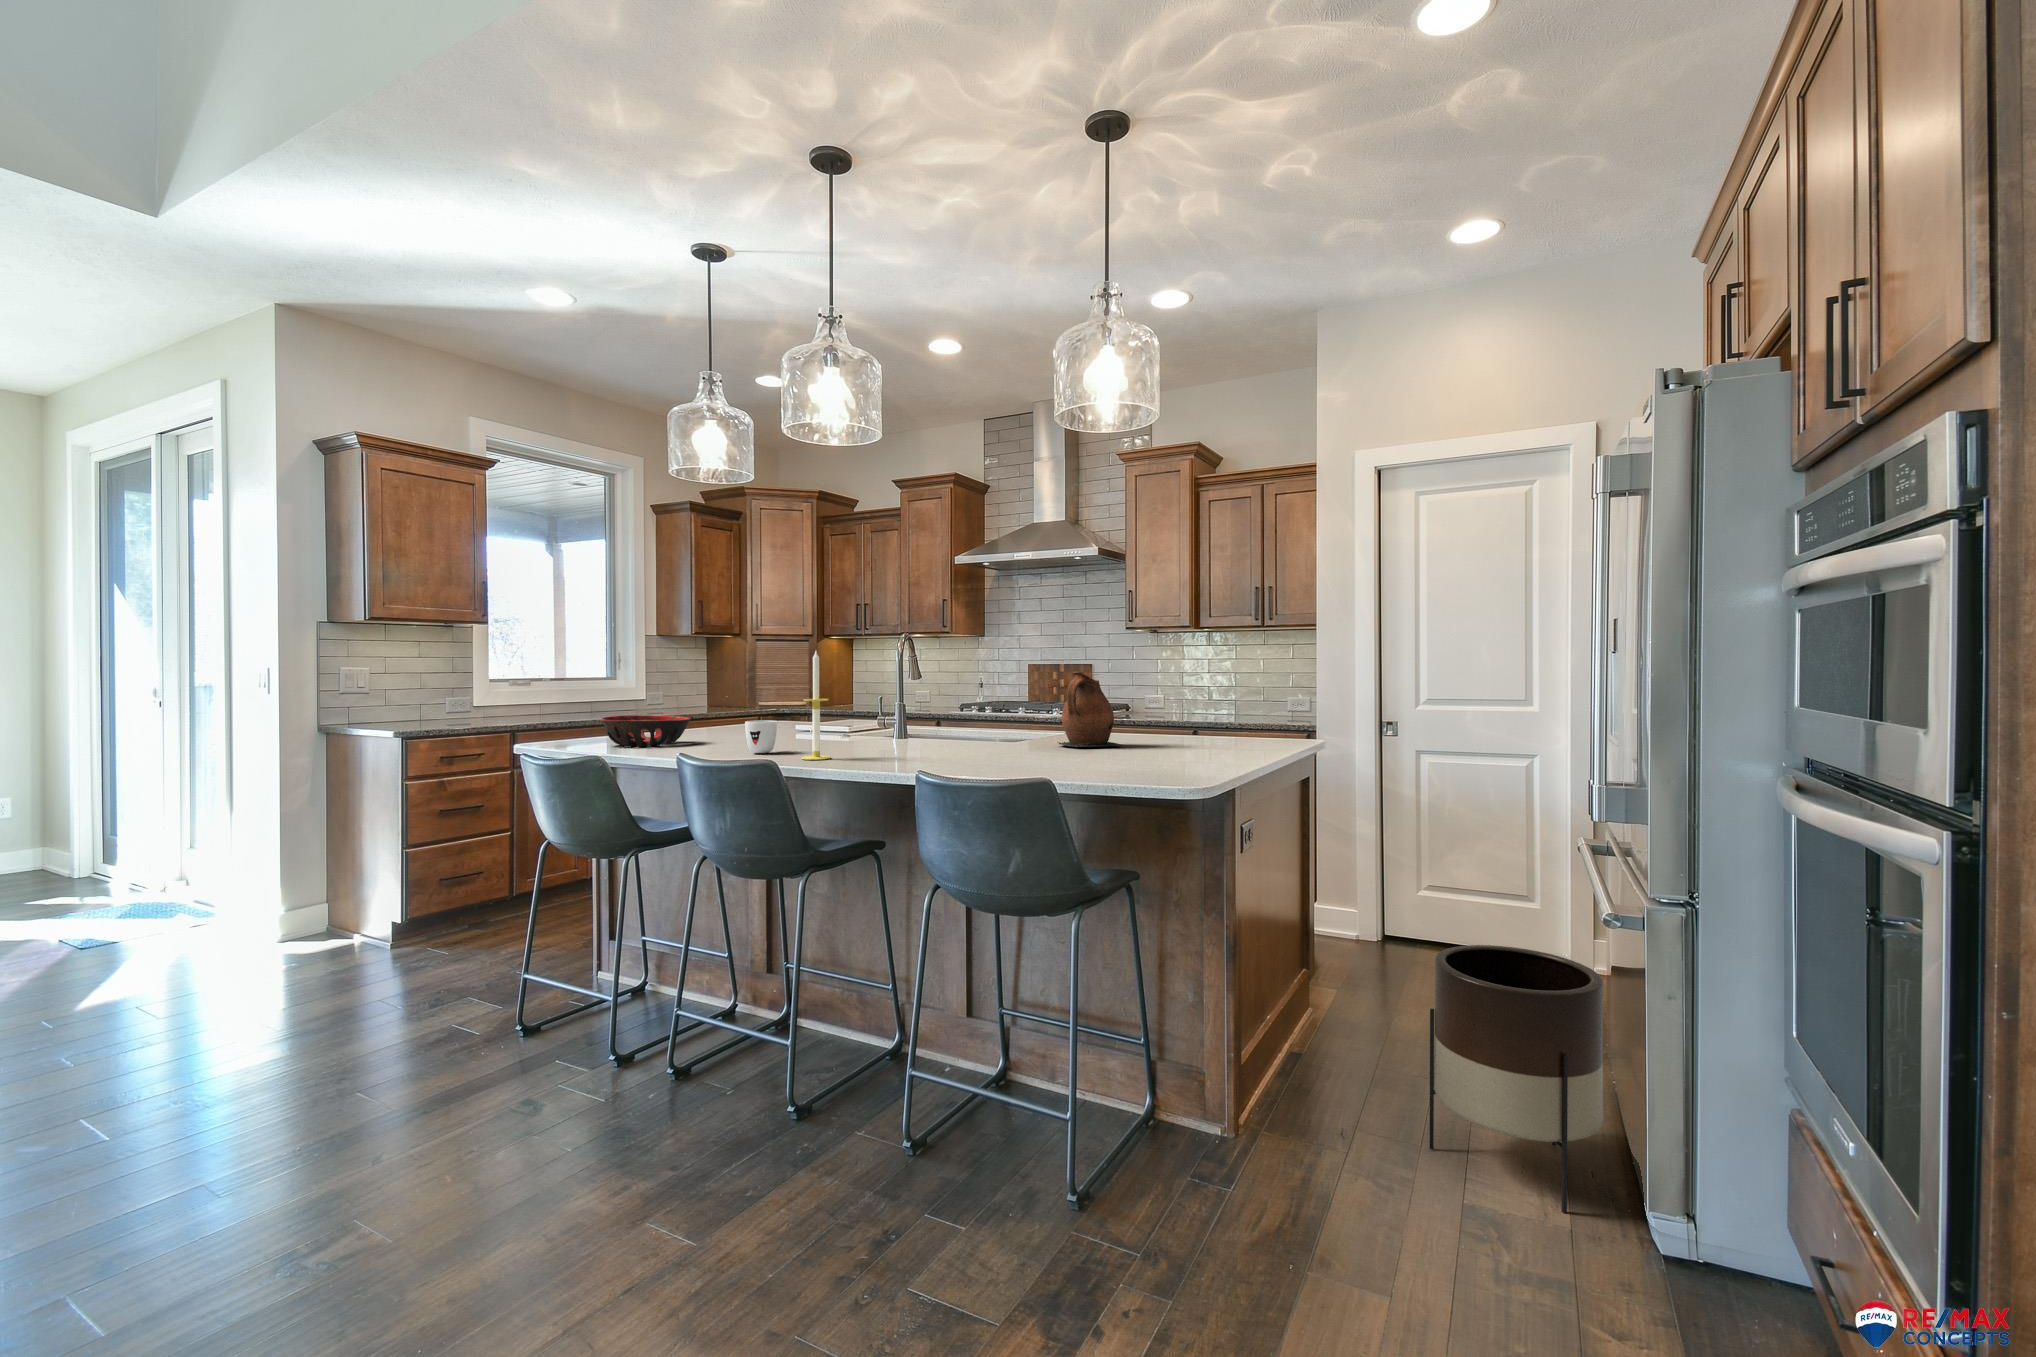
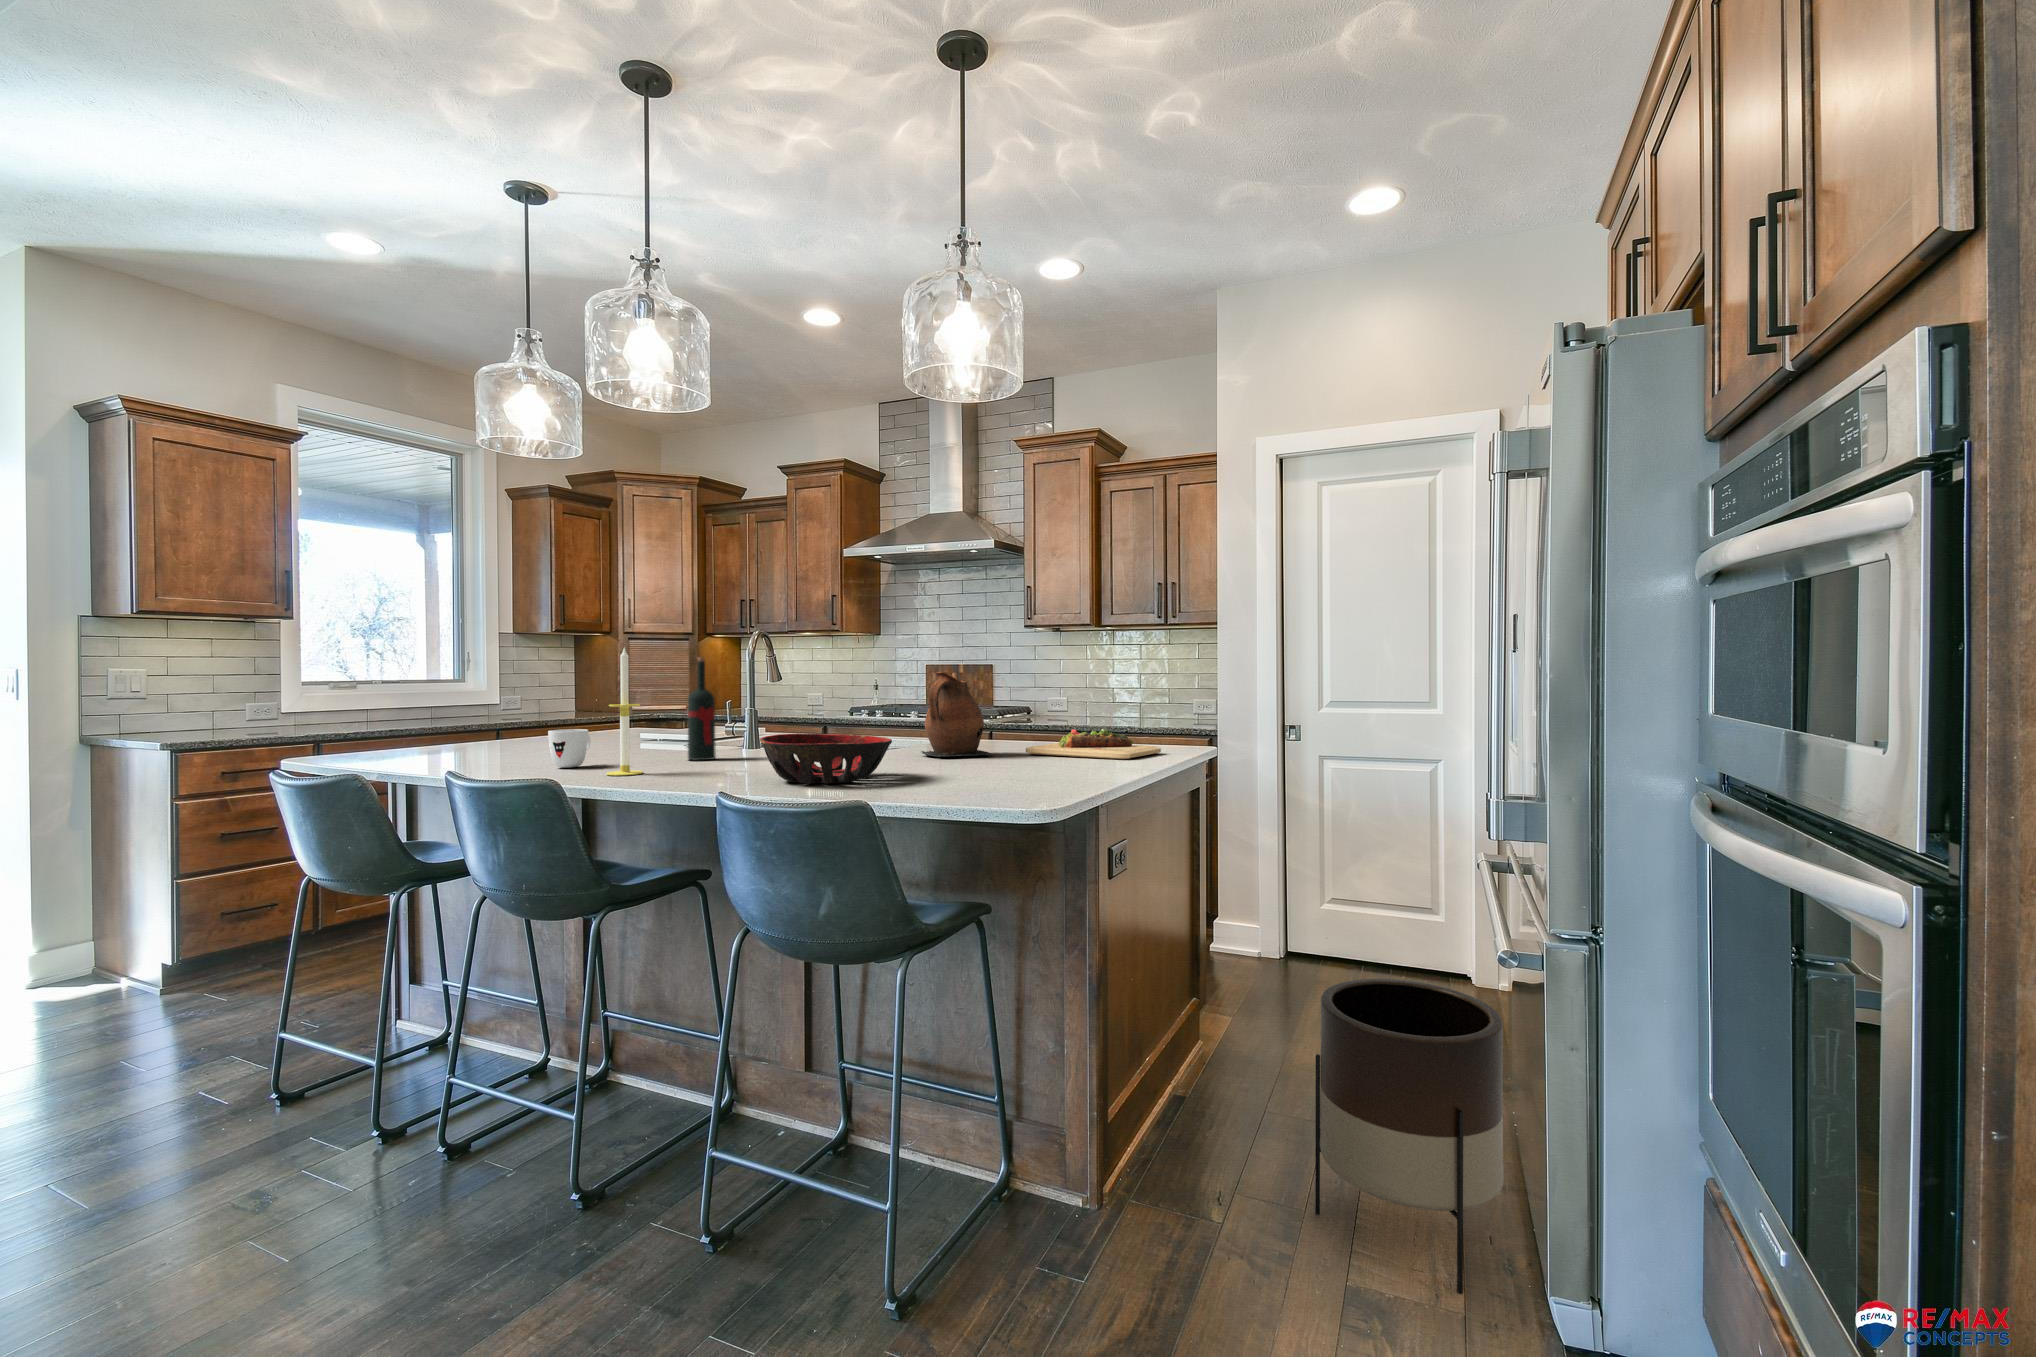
wine bottle: none [855,658,879,749] -> present [688,657,716,760]
decorative bowl: present [600,715,691,746] -> present [760,734,892,784]
cutting board: none [1151,723,1275,751] -> present [1026,729,1161,760]

